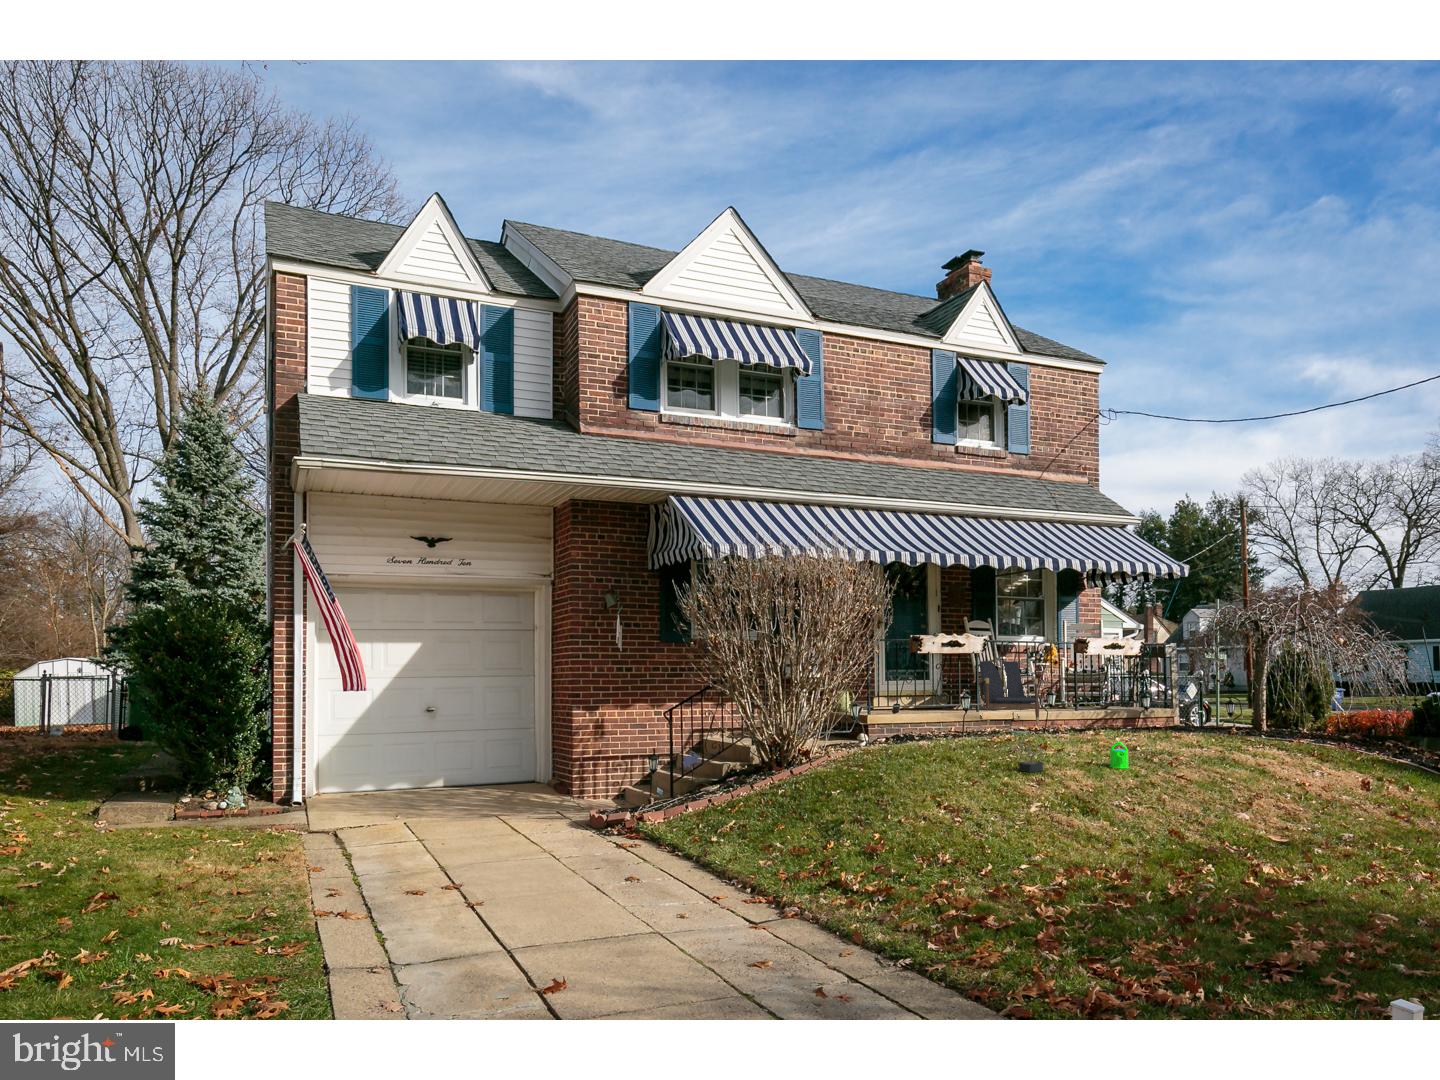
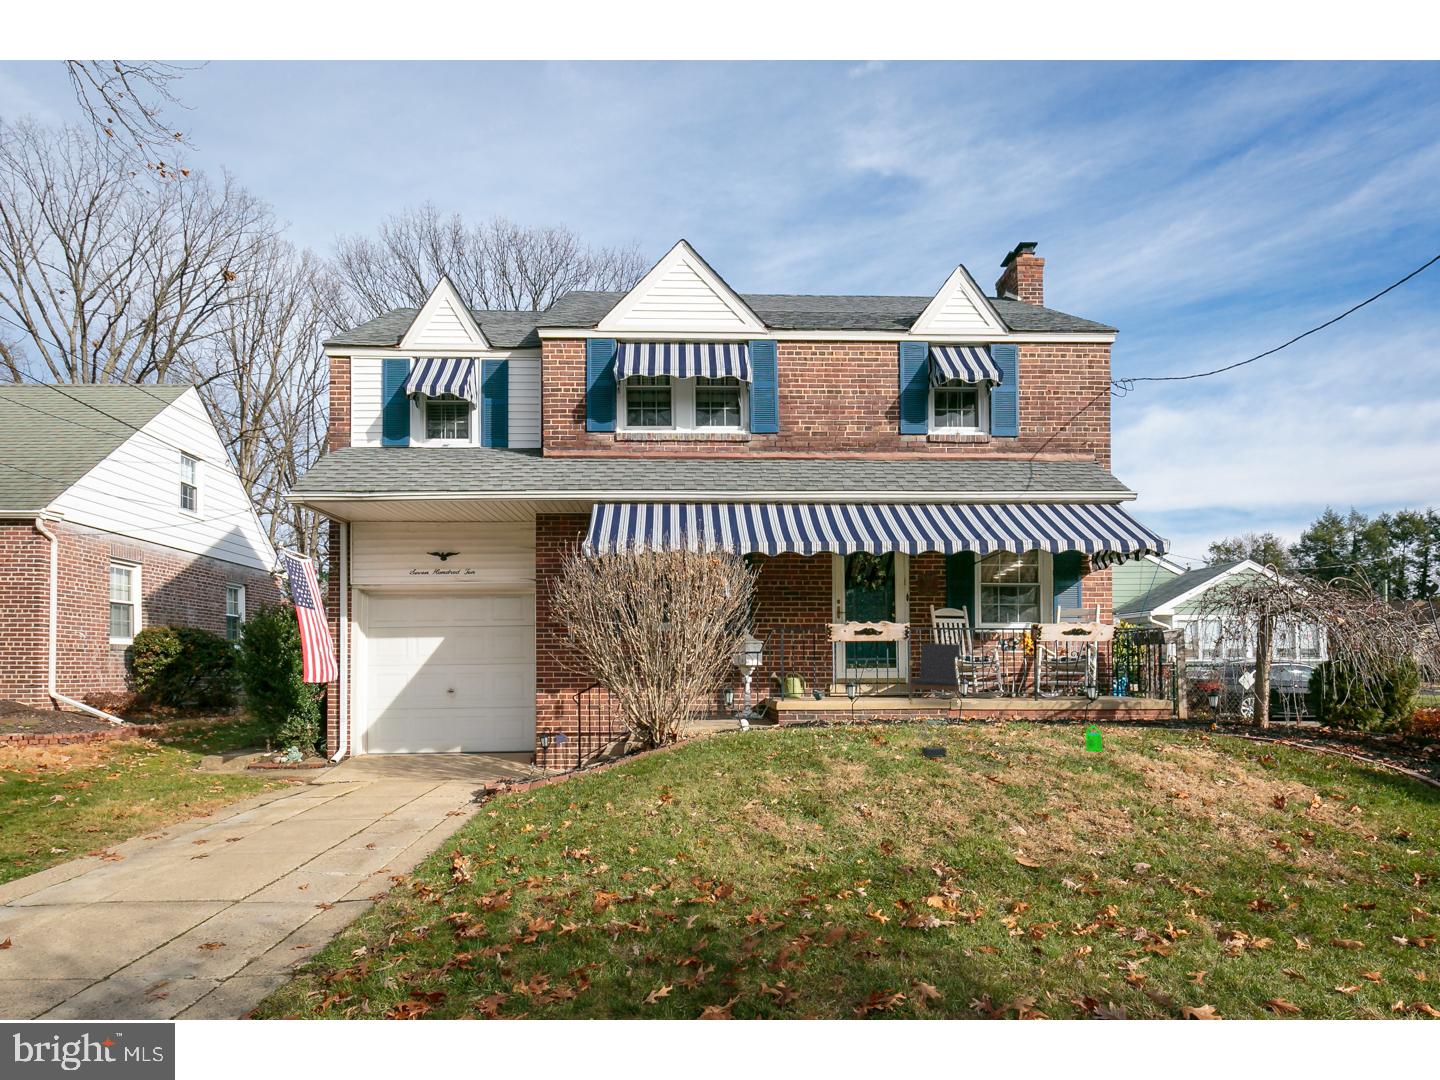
watering can: present [1110,742,1129,768] -> present [1085,725,1103,751]
decorative plant: present [1014,745,1043,772] -> present [916,729,946,757]

